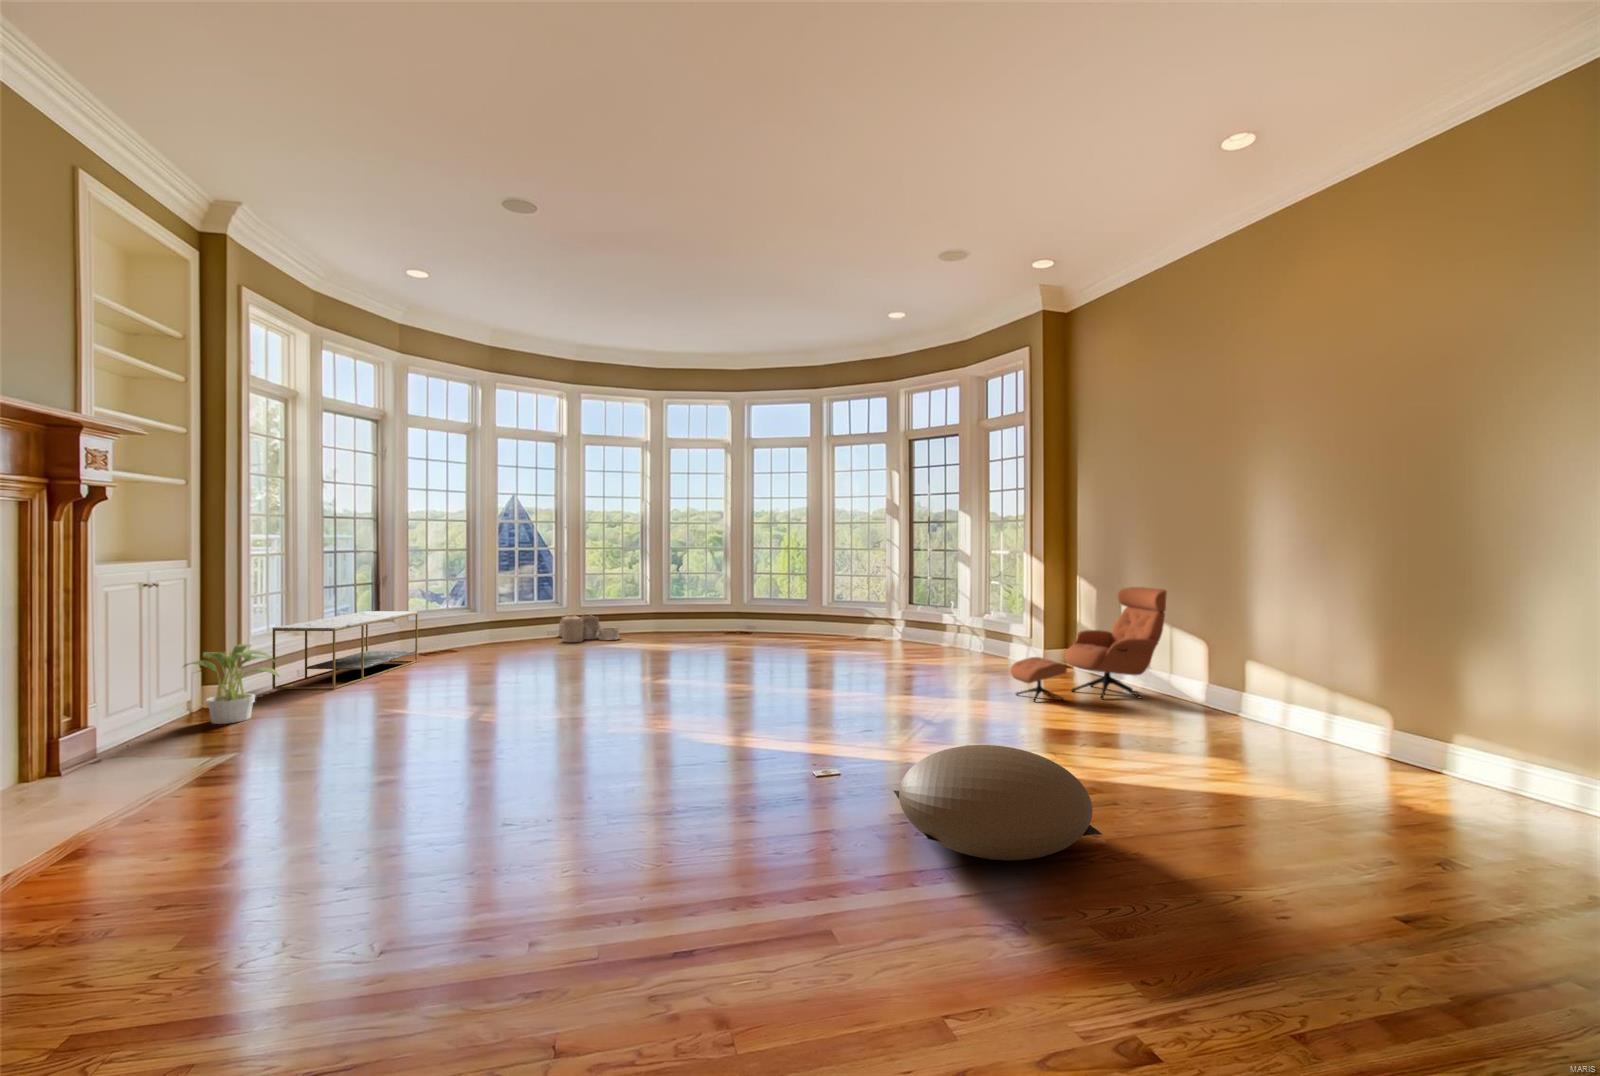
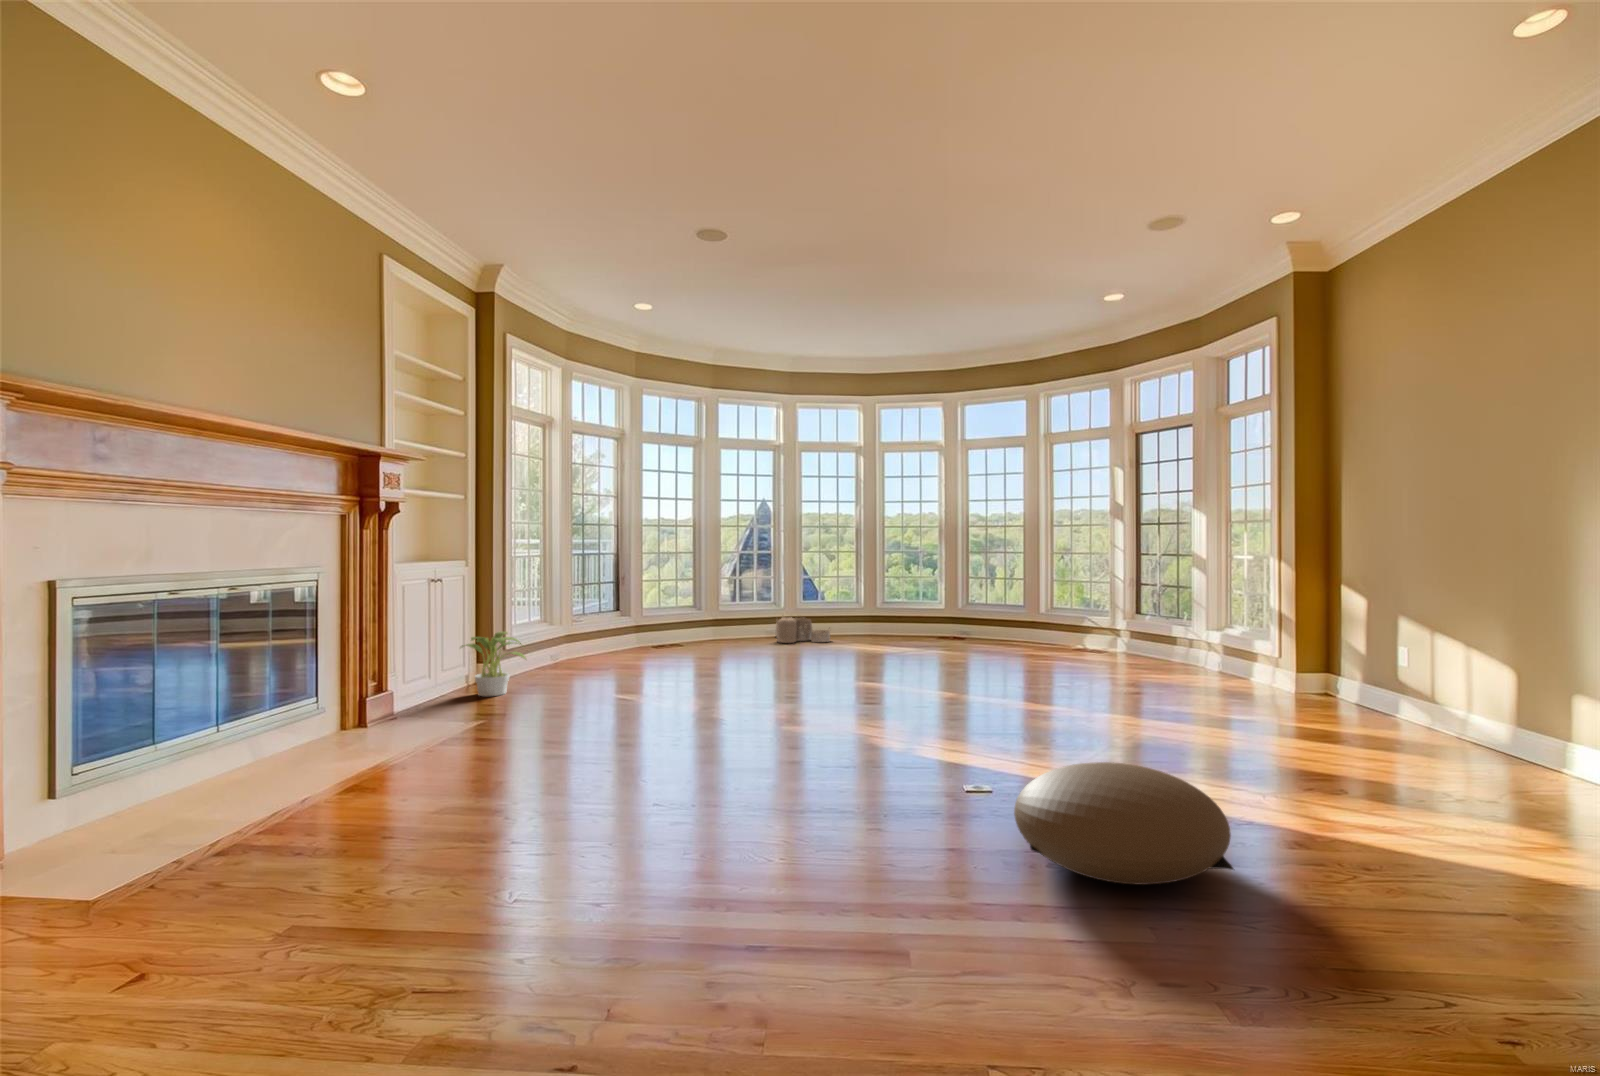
lounge chair: present [1010,587,1166,701] -> none [1230,601,1444,736]
coffee table: present [272,611,418,689] -> none [529,608,647,674]

